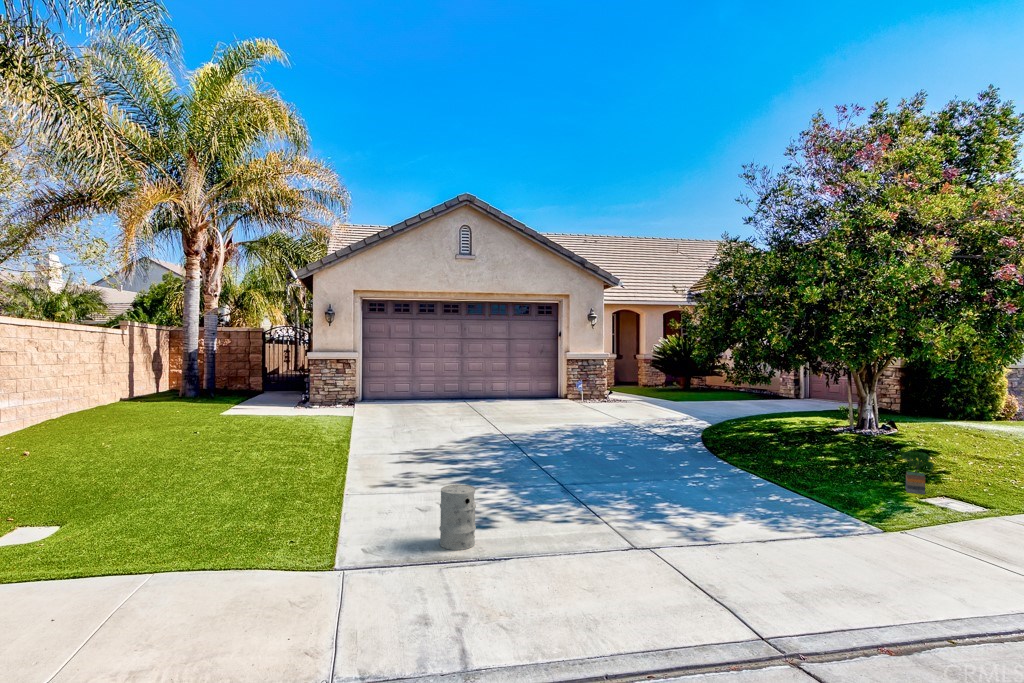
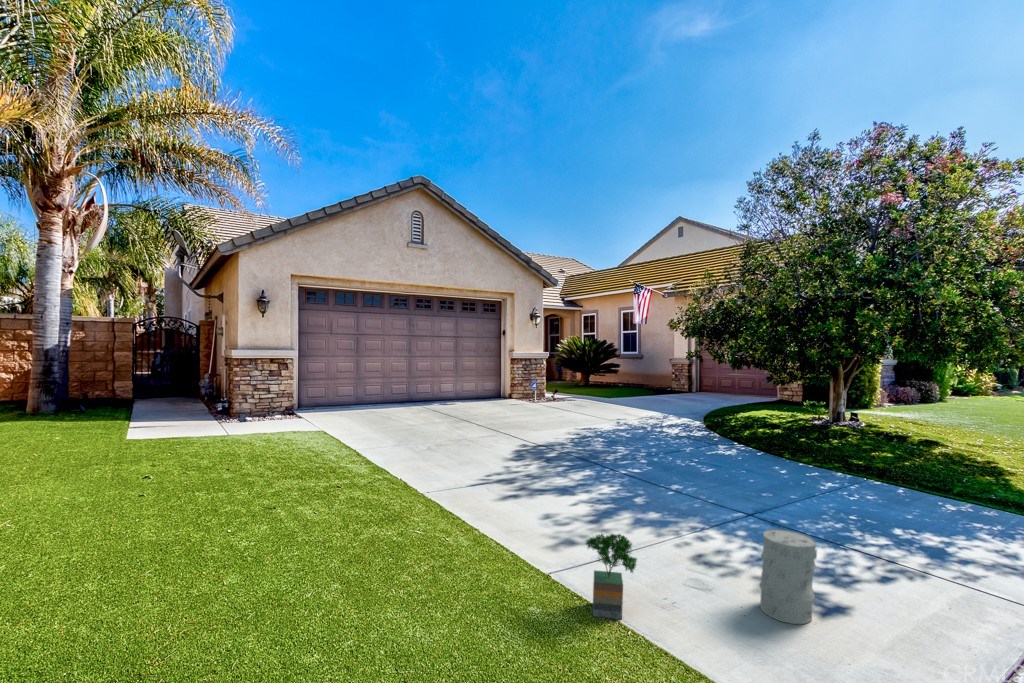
potted tree: present [902,451,933,494] -> present [586,534,637,619]

